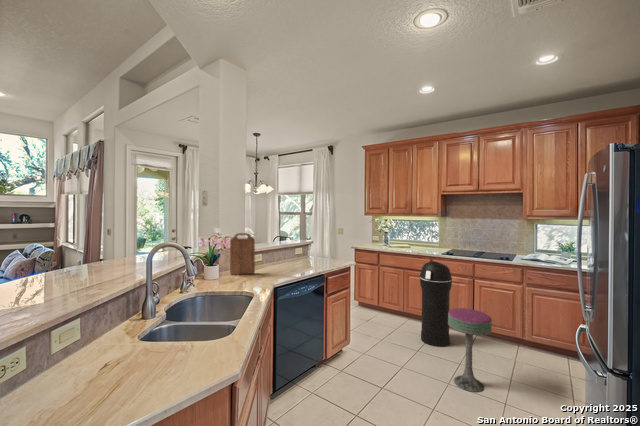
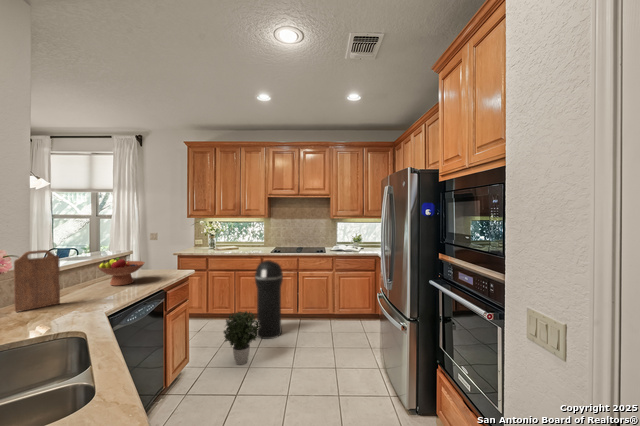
fruit bowl: none [282,244,315,267] -> present [97,258,145,286]
potted plant: none [379,308,418,364] -> present [224,311,260,365]
bar stool: present [448,308,492,392] -> none [287,298,320,367]

